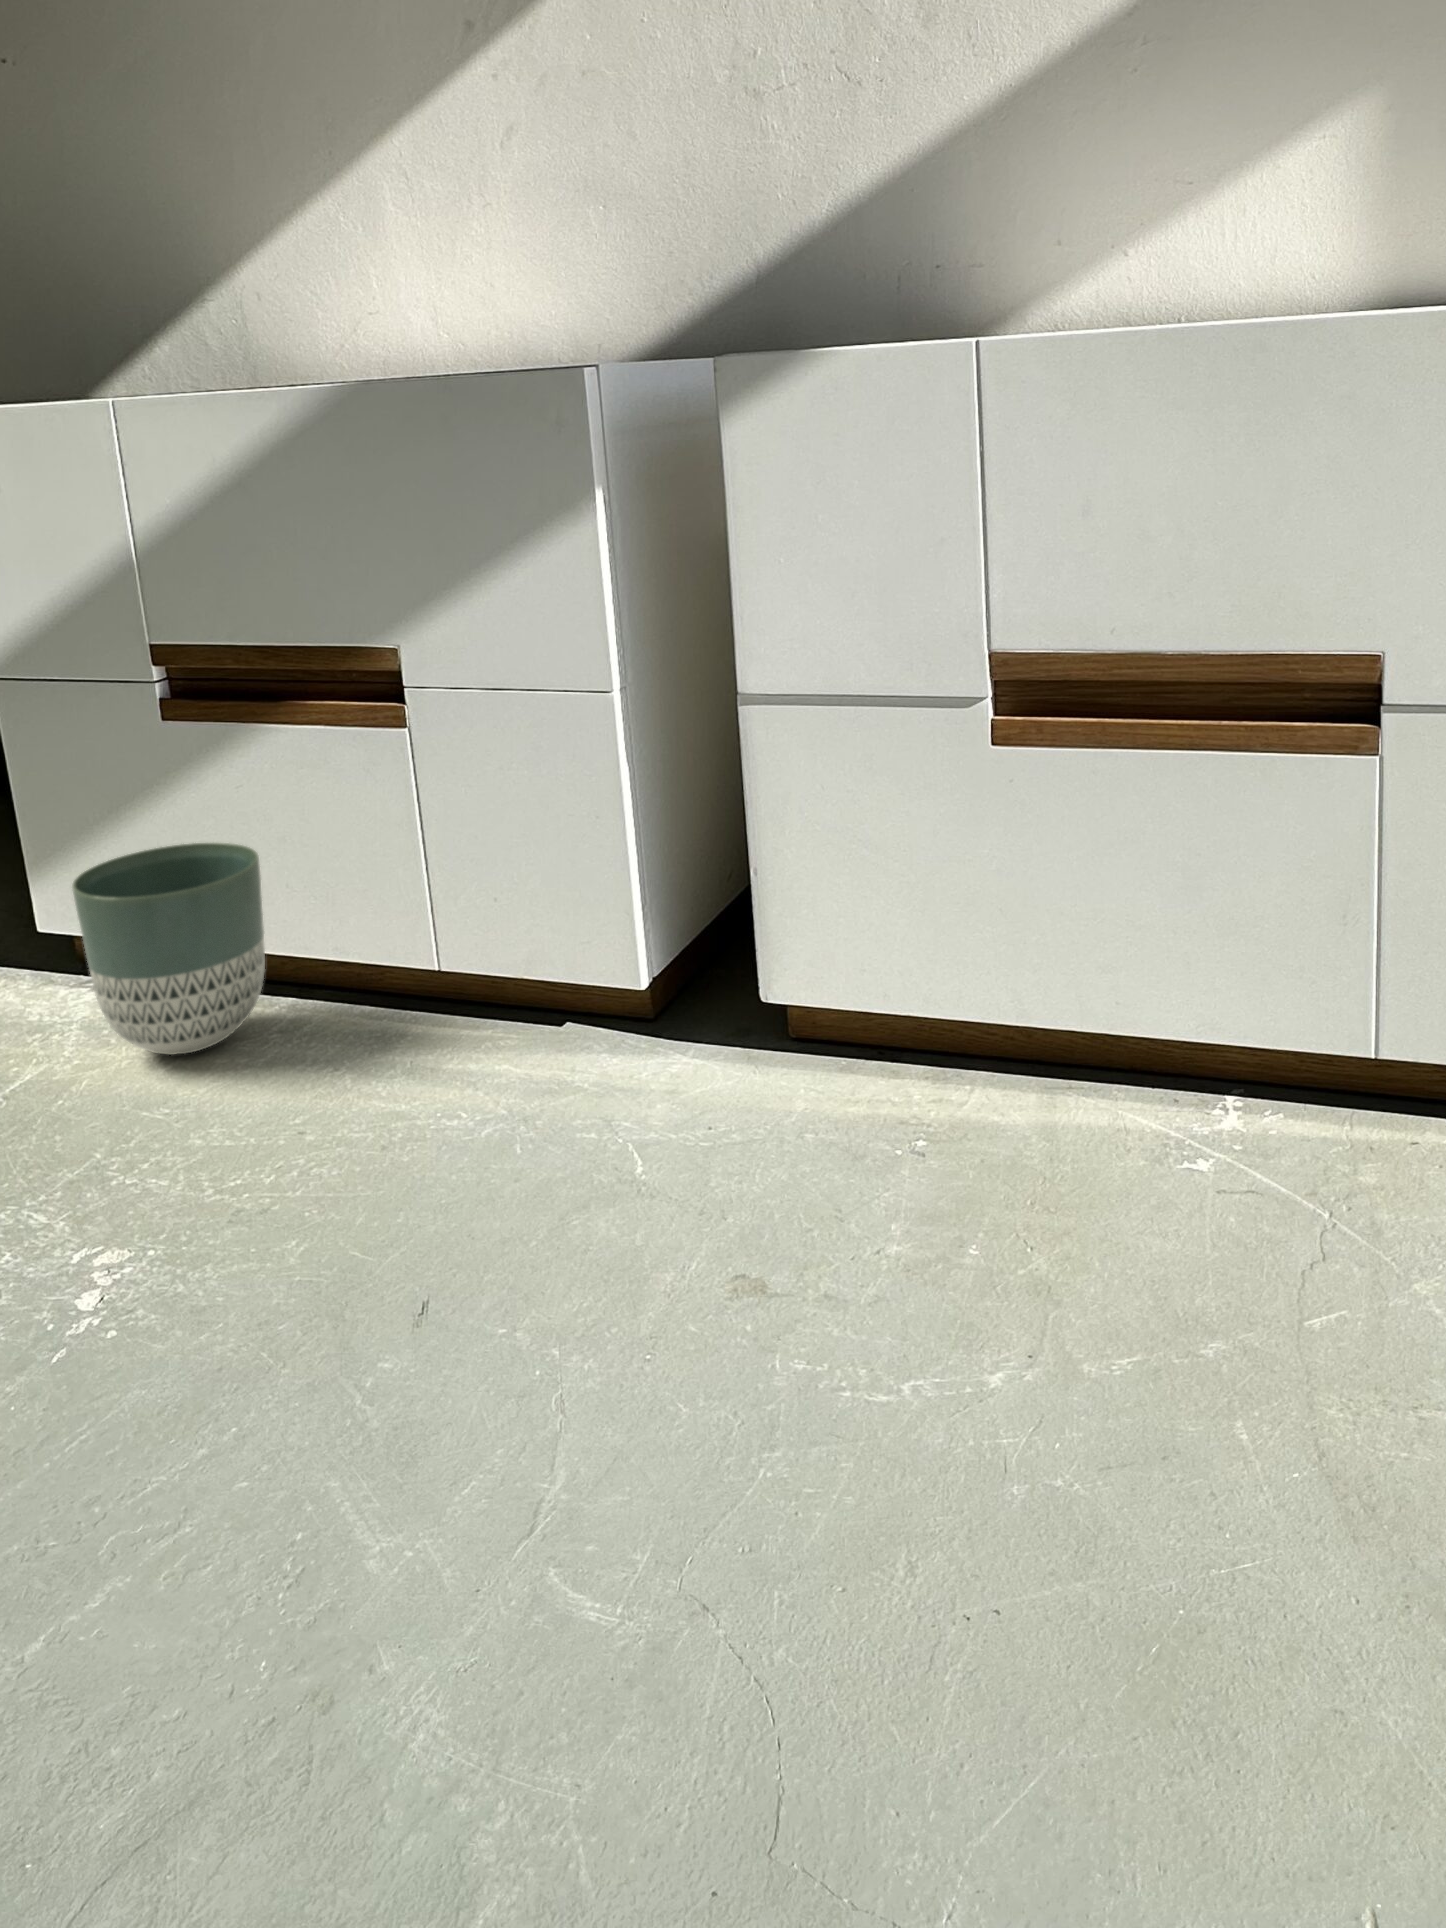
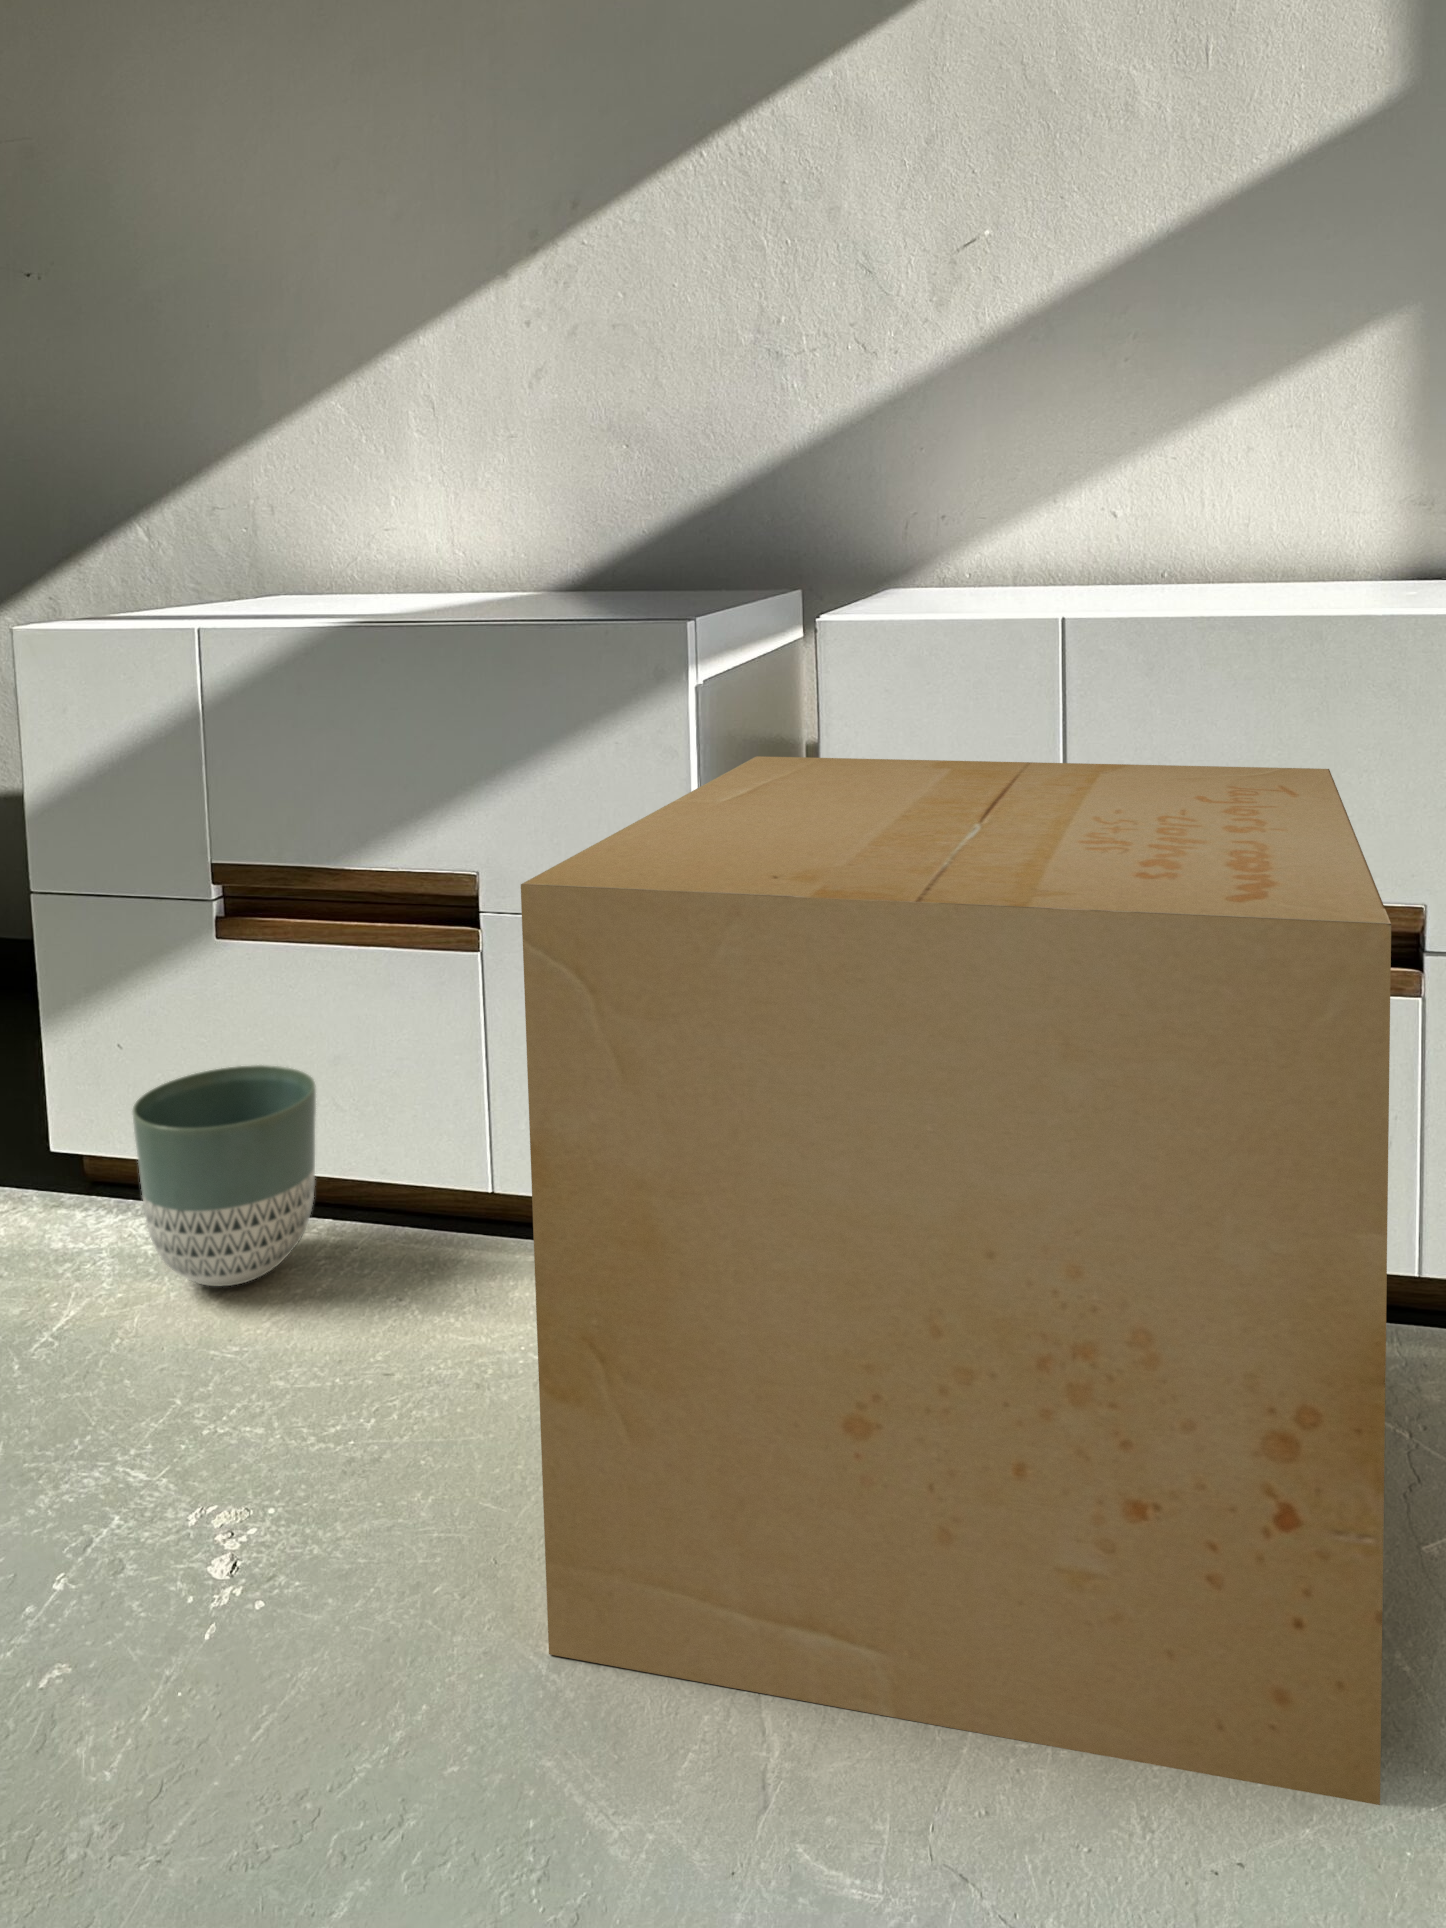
cardboard box: none [279,506,1266,1558] -> present [521,756,1391,1805]

